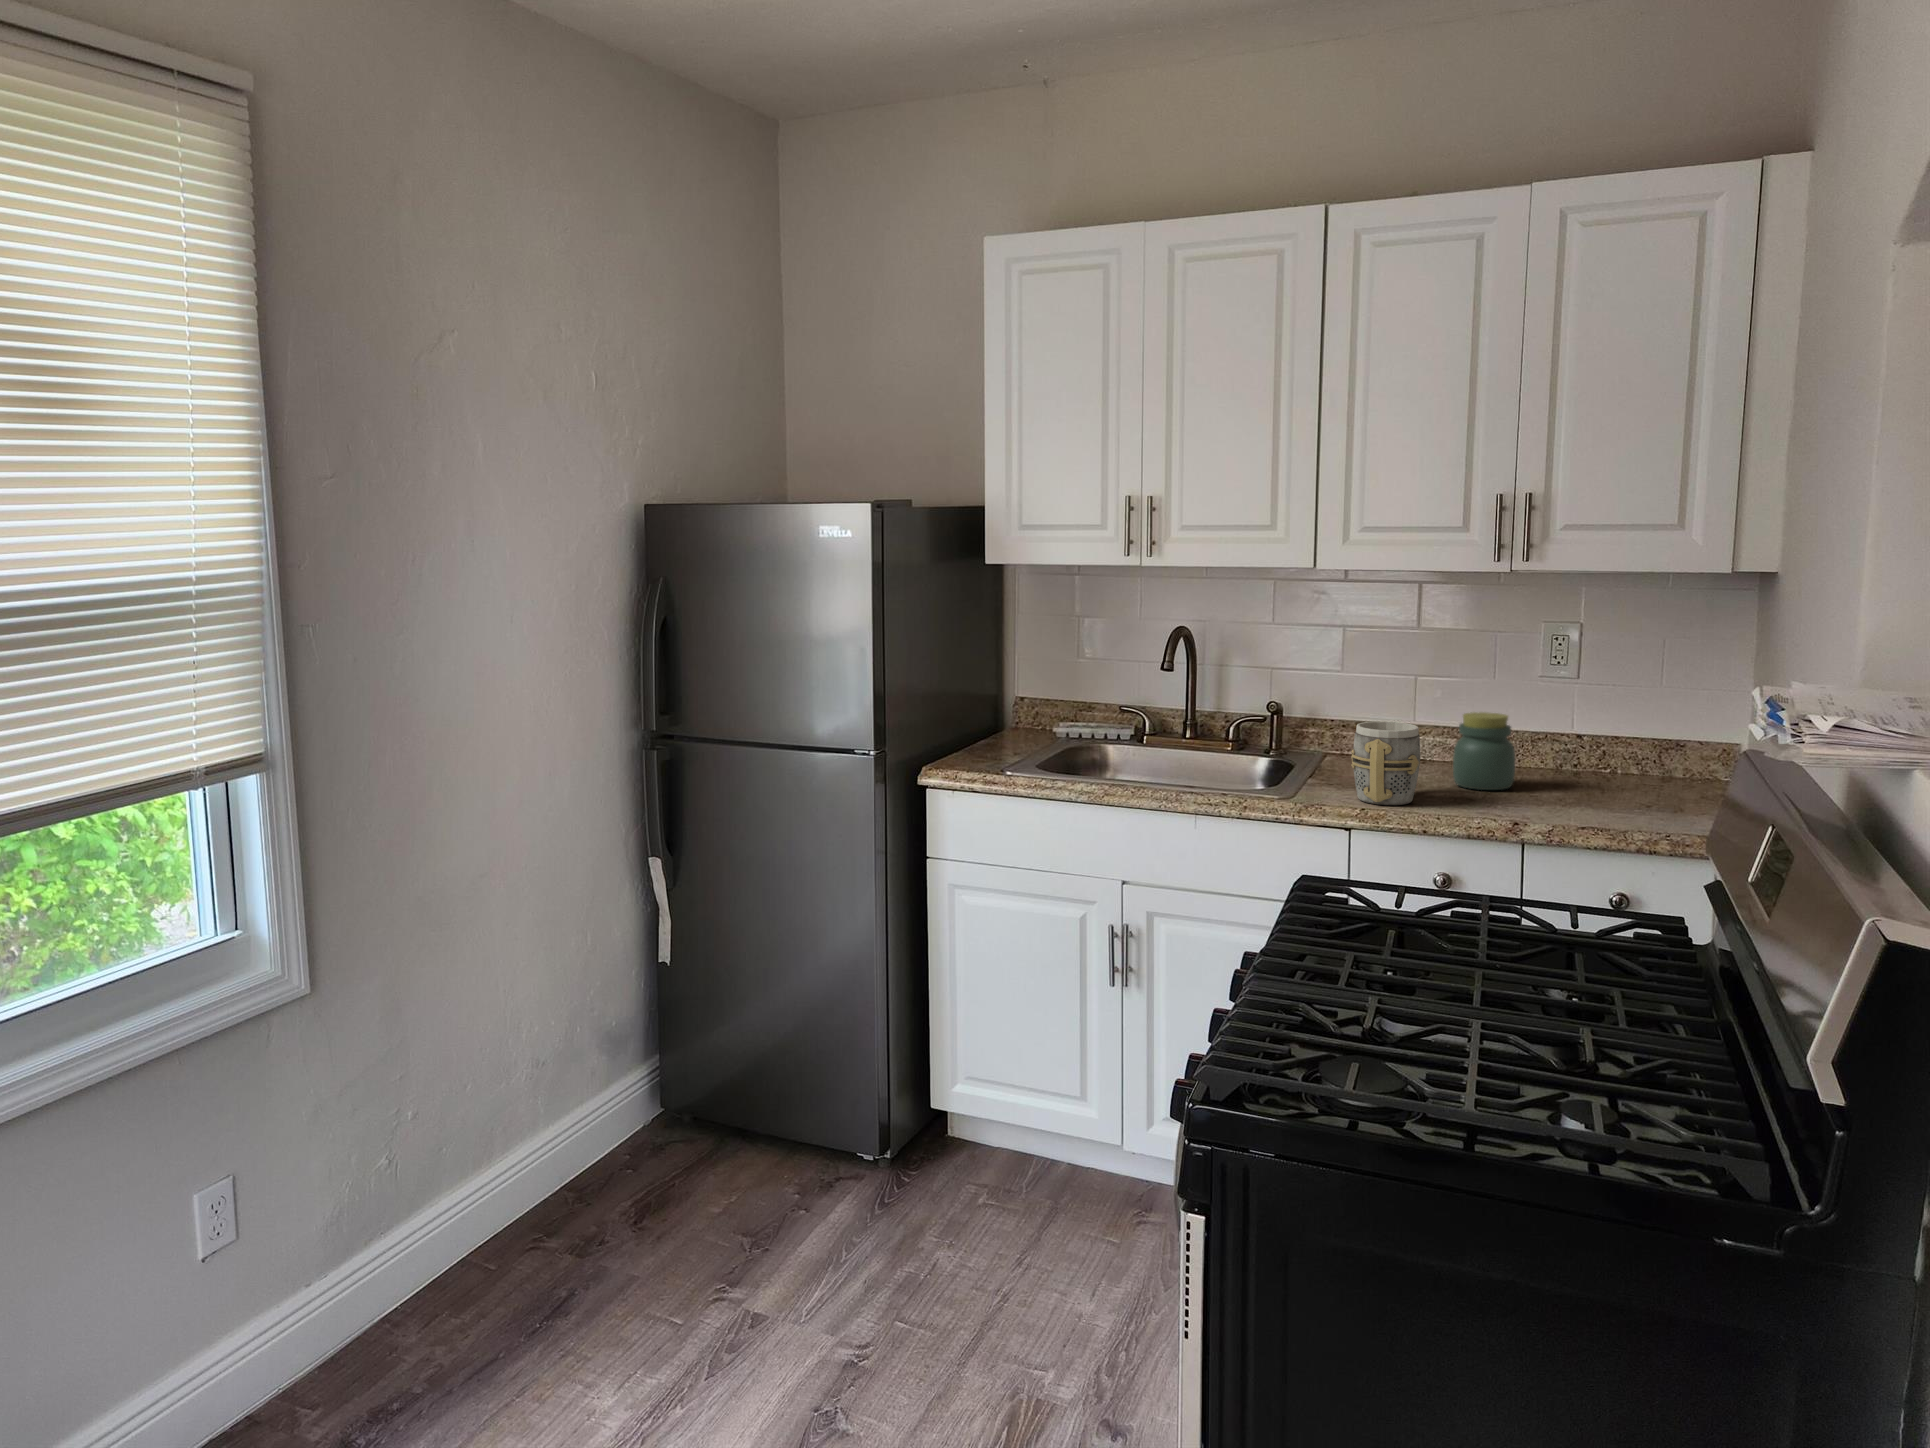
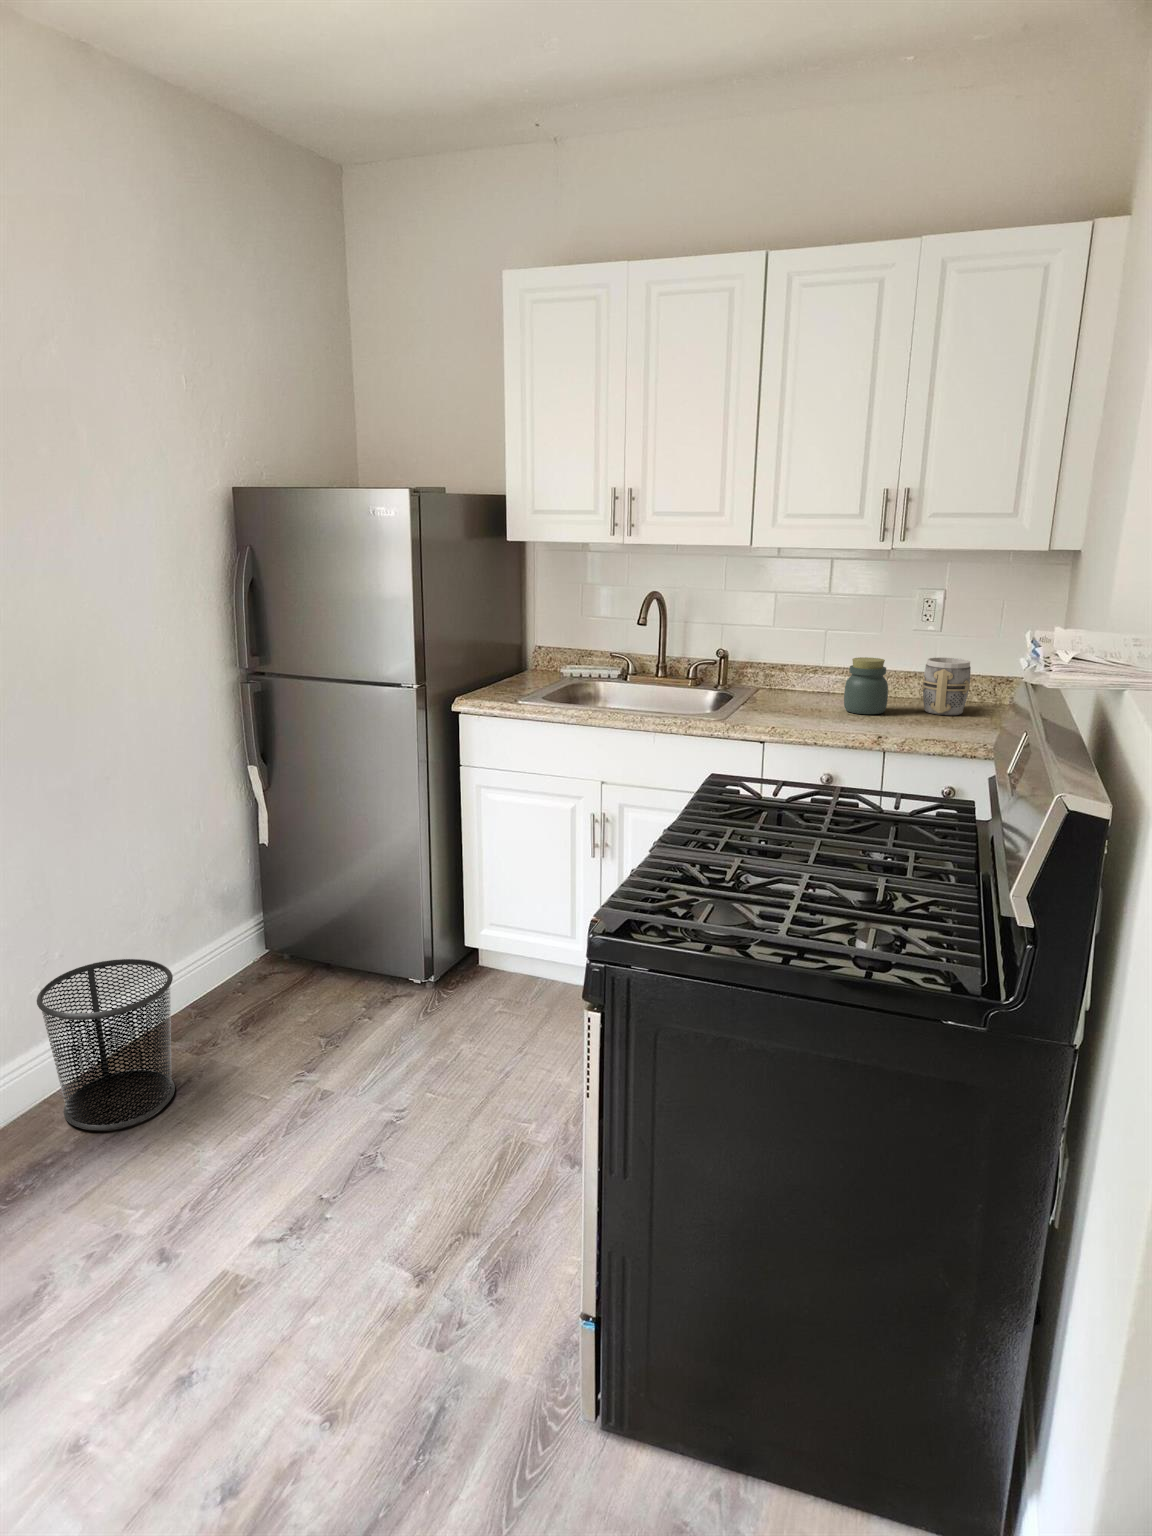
mug: present [1351,721,1420,805] -> present [922,657,971,716]
waste bin: none [387,1121,558,1360] -> present [37,959,175,1130]

